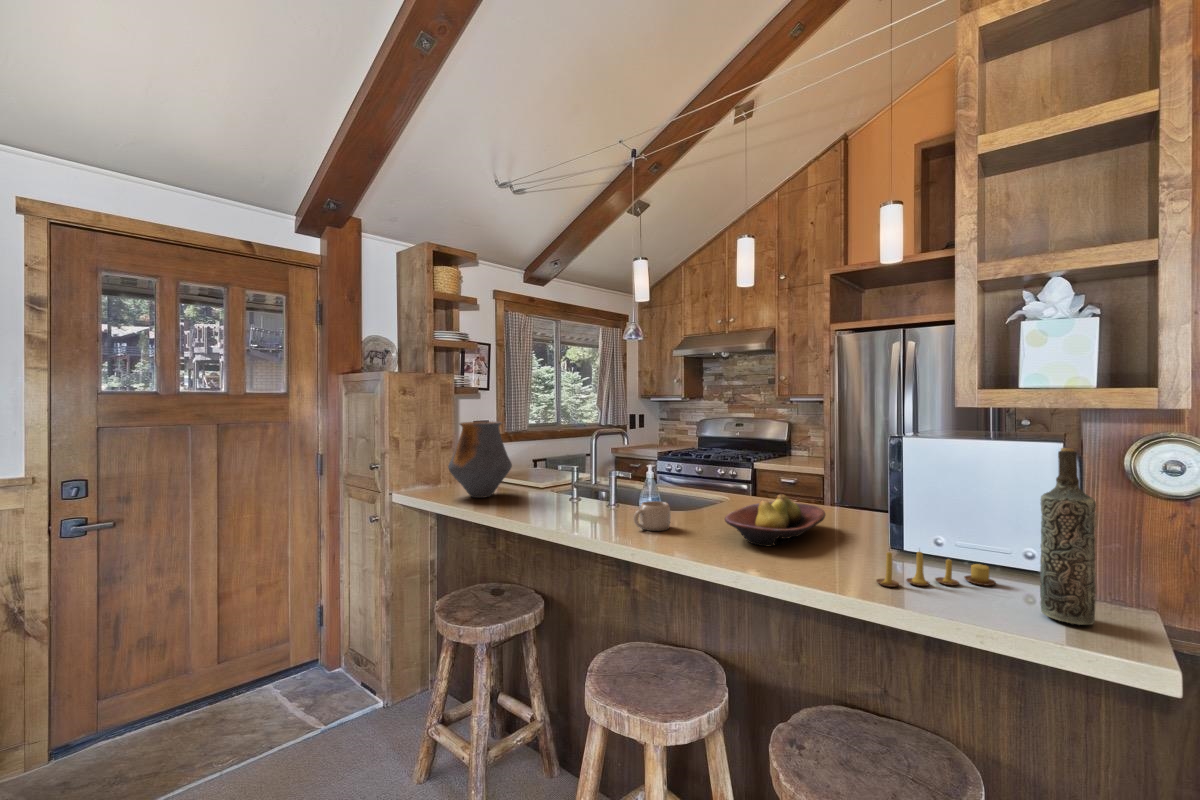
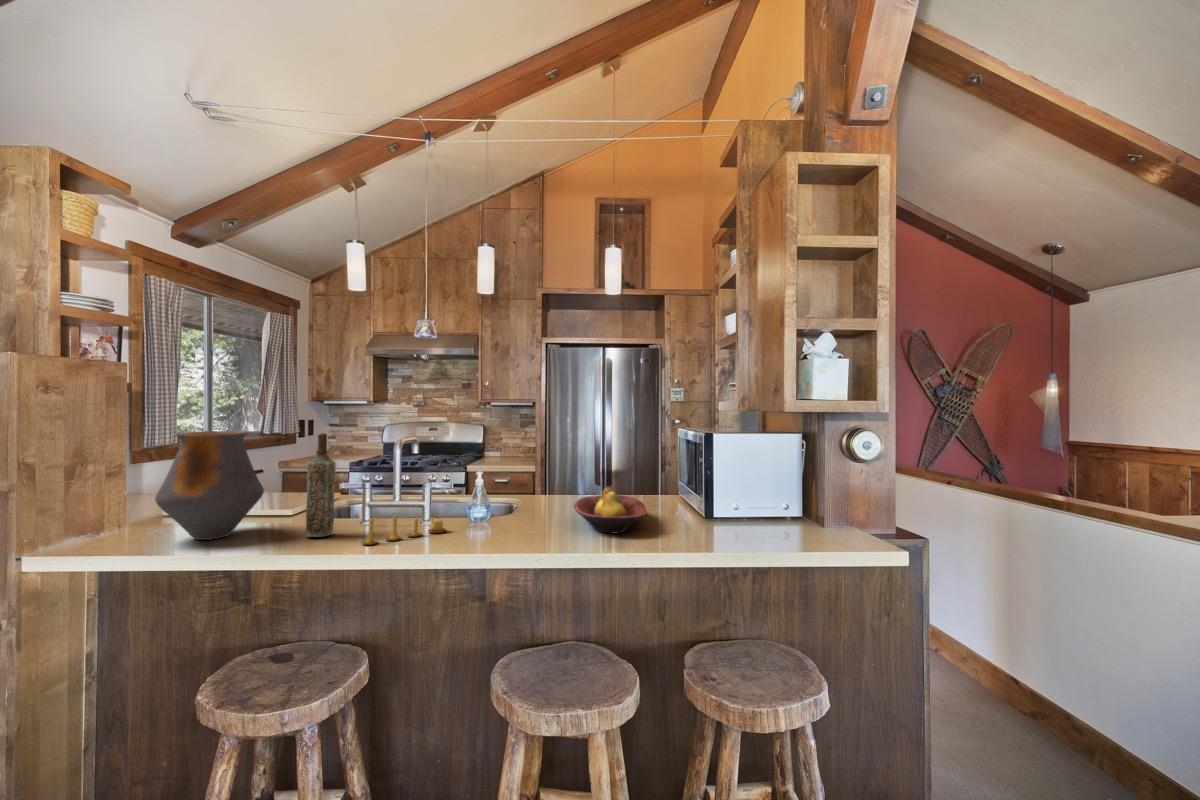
bottle: present [1040,448,1096,625] -> present [306,433,336,537]
mug: present [634,501,671,531] -> none [490,508,522,538]
candle: present [876,551,996,587] -> present [362,516,446,545]

